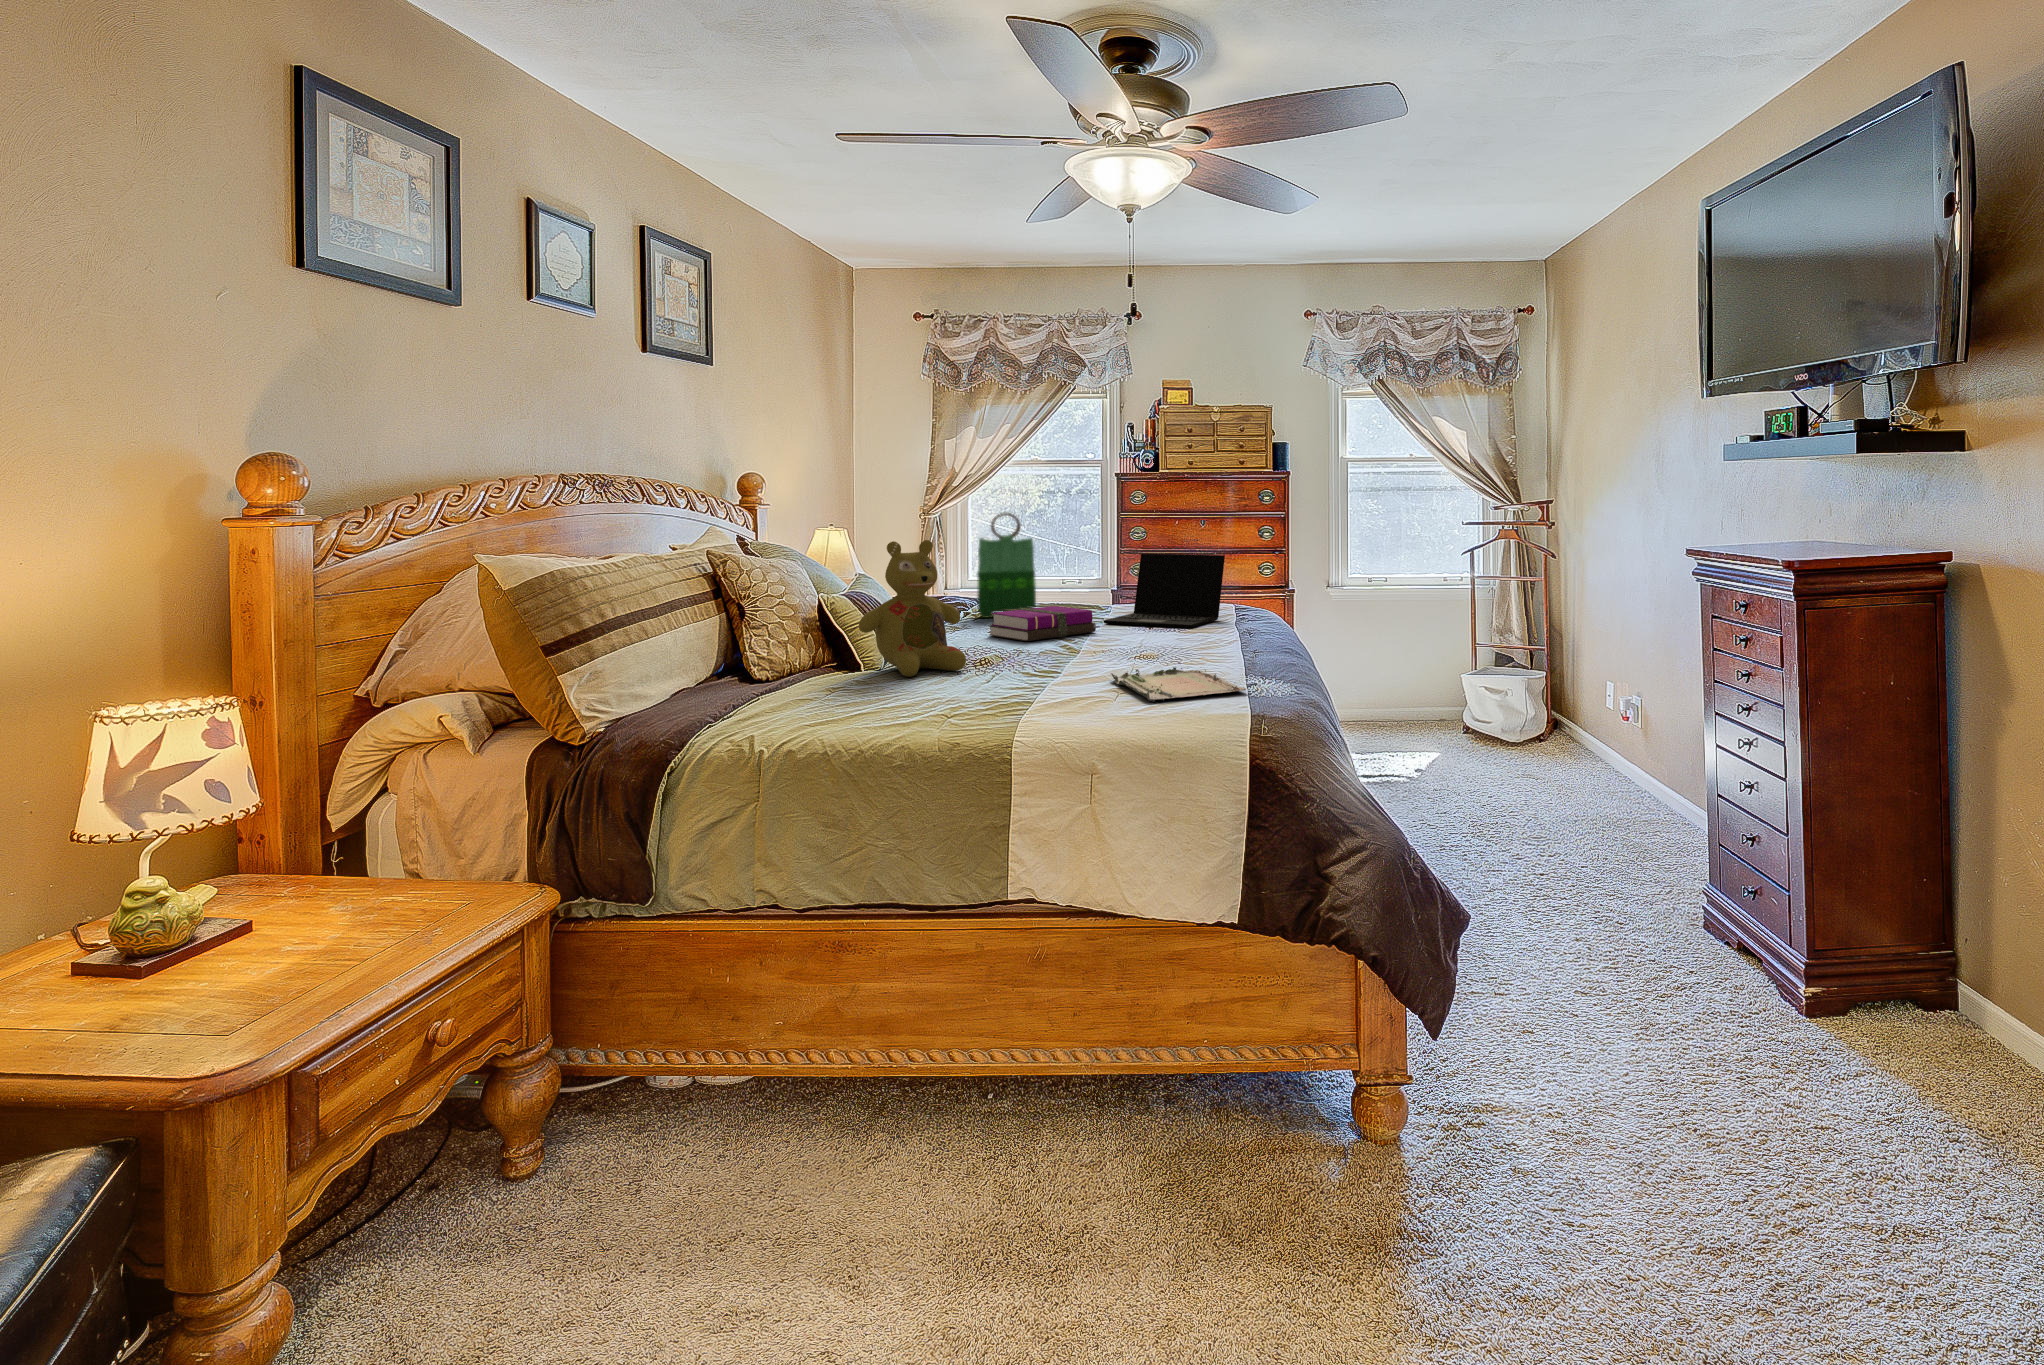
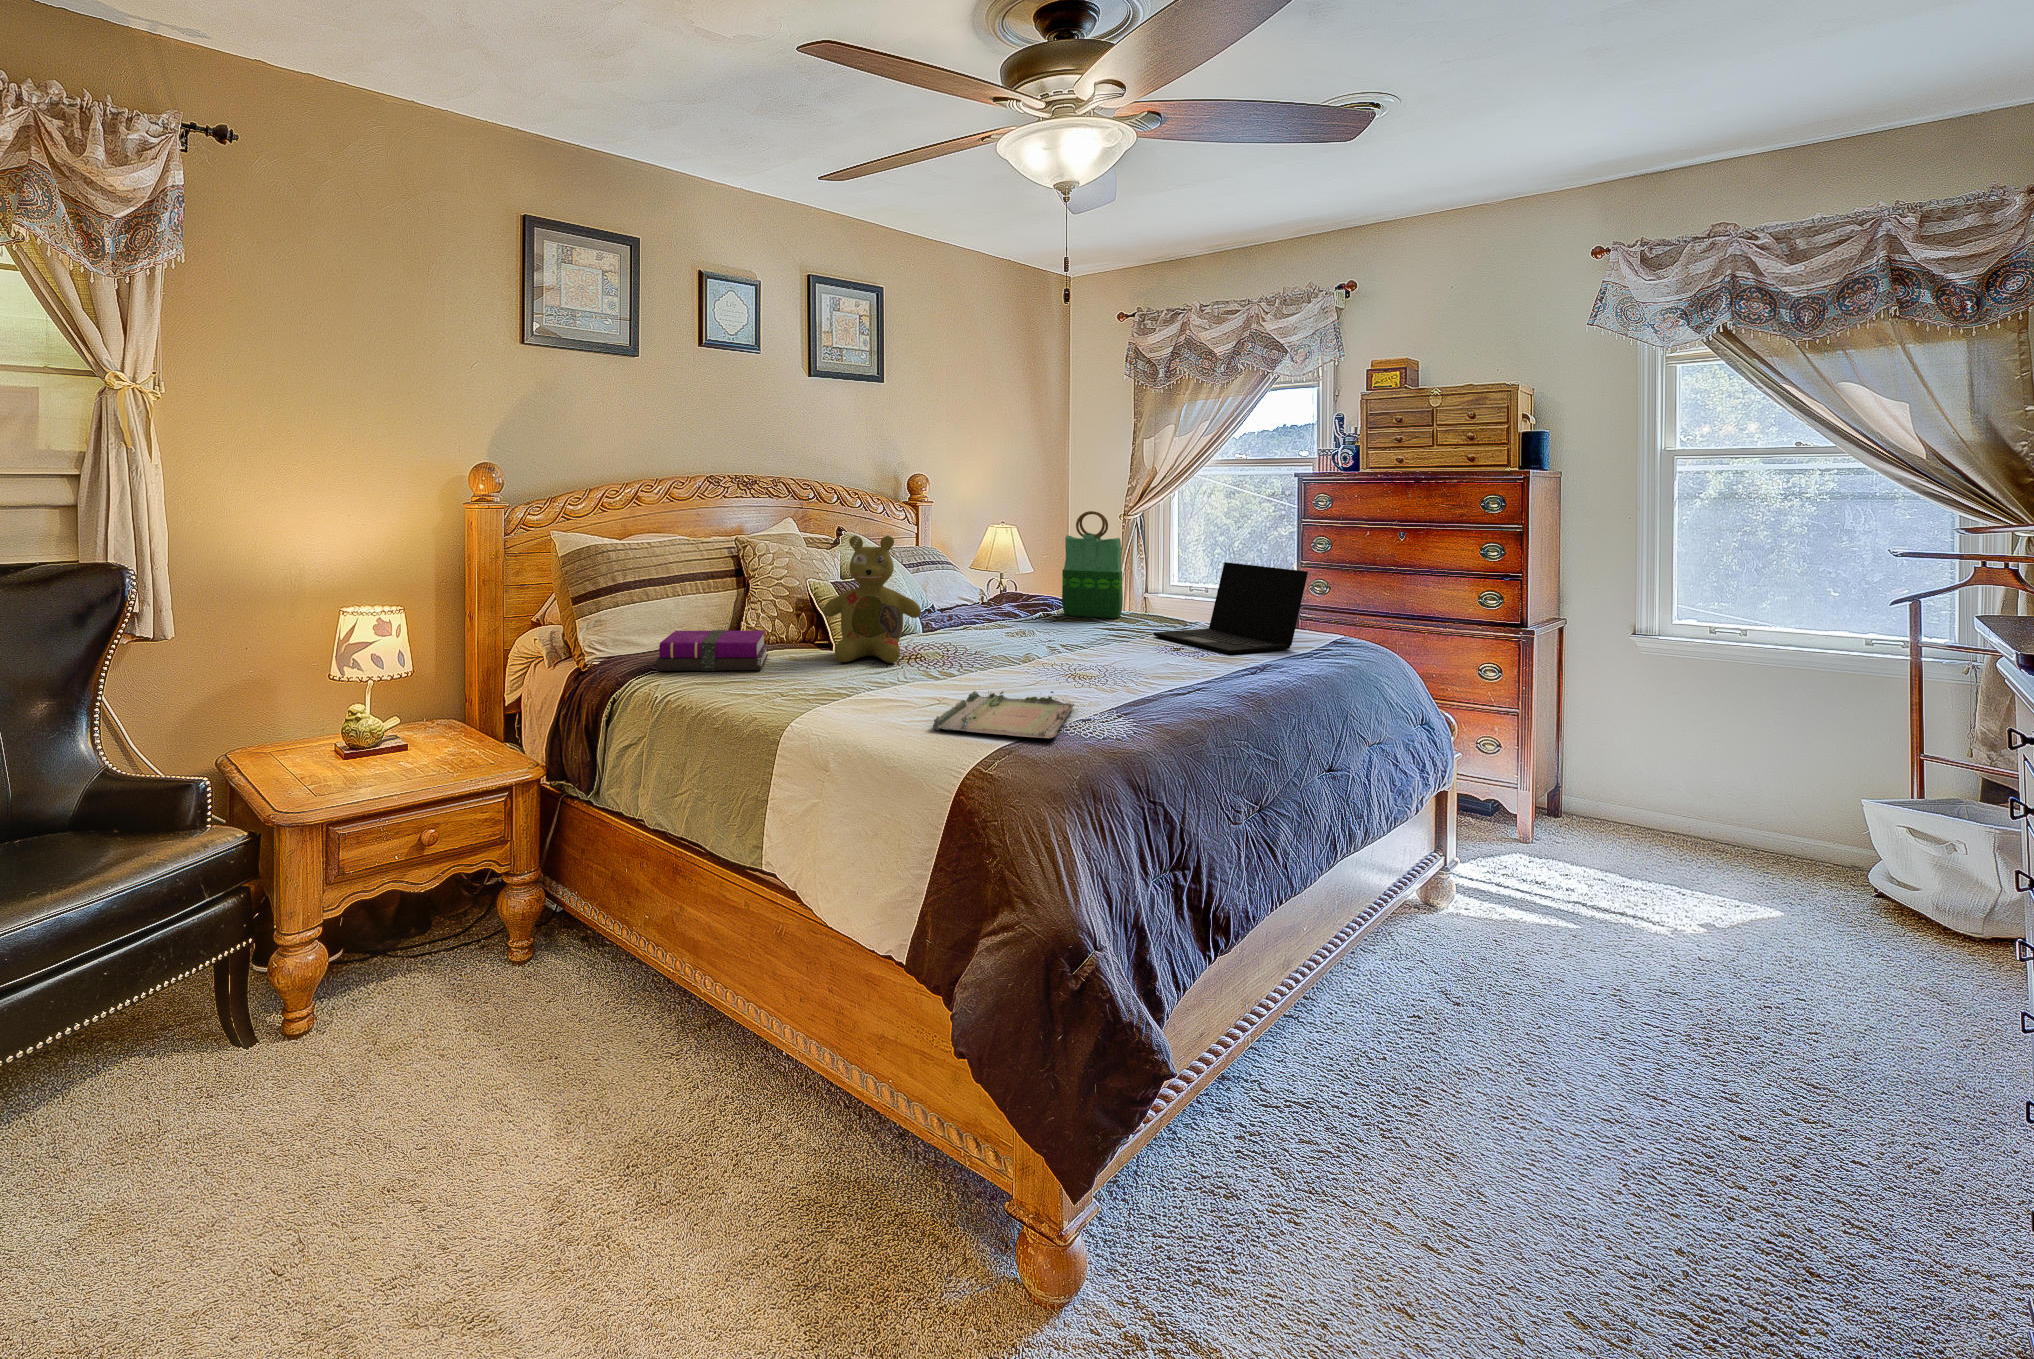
notebook: present [989,606,1096,641] -> present [656,630,768,671]

